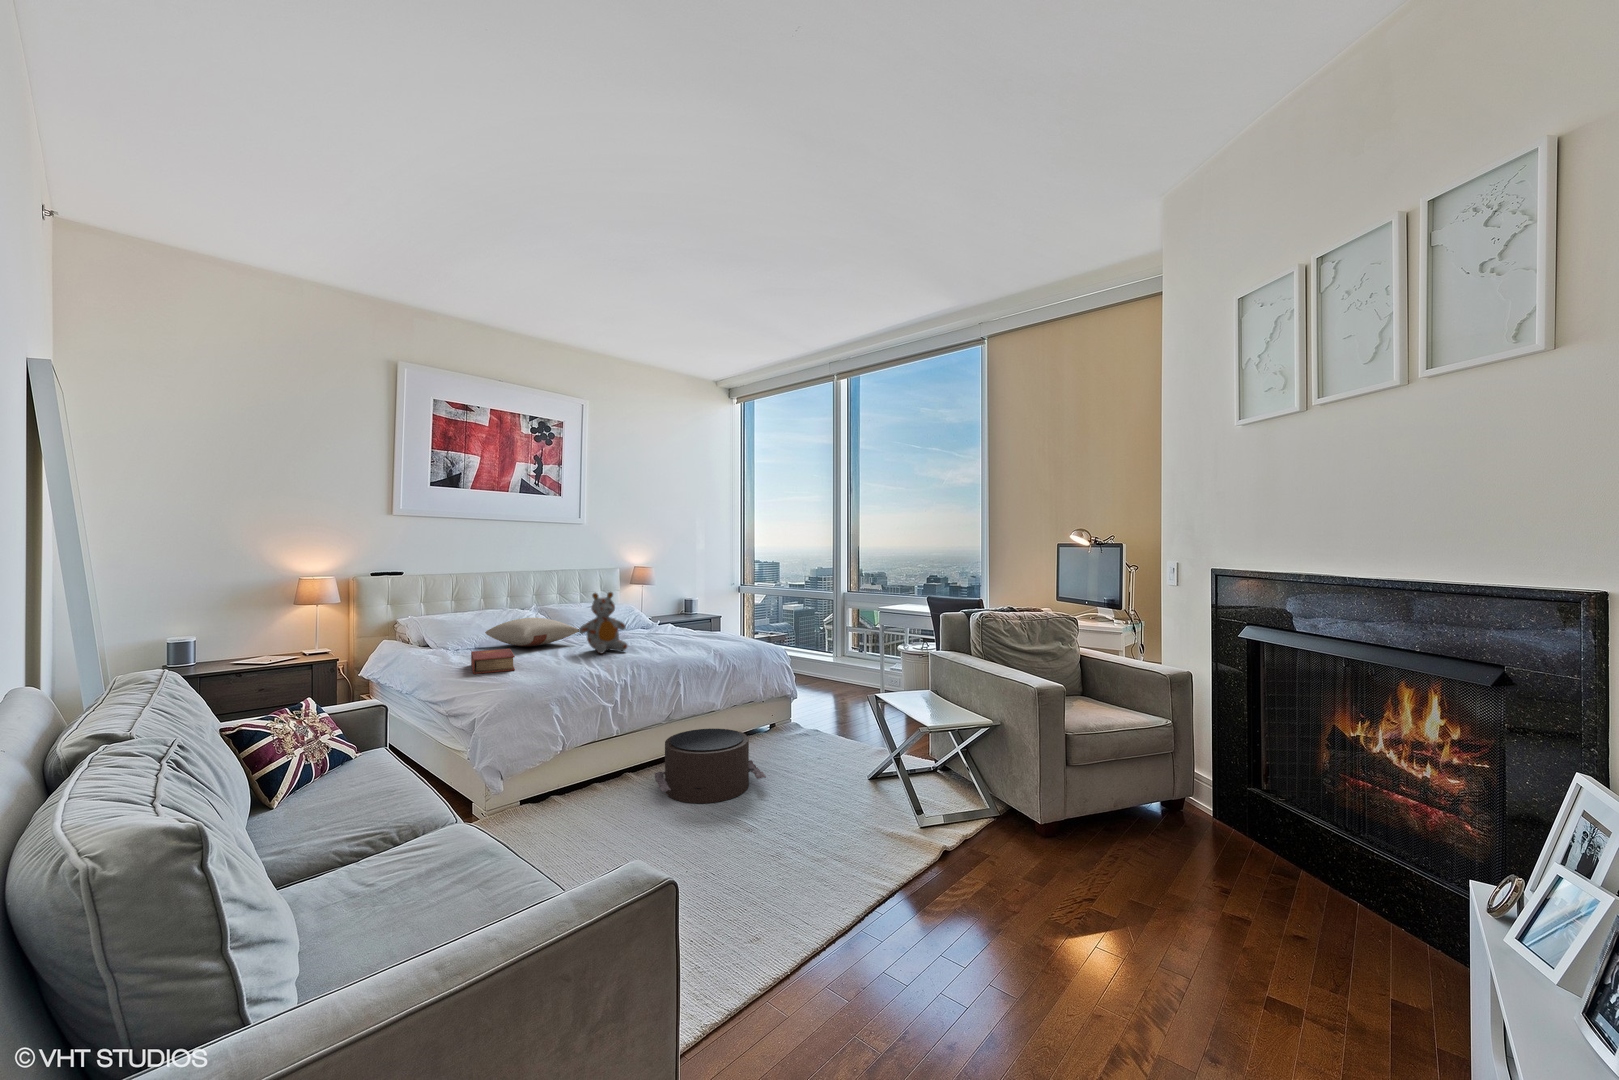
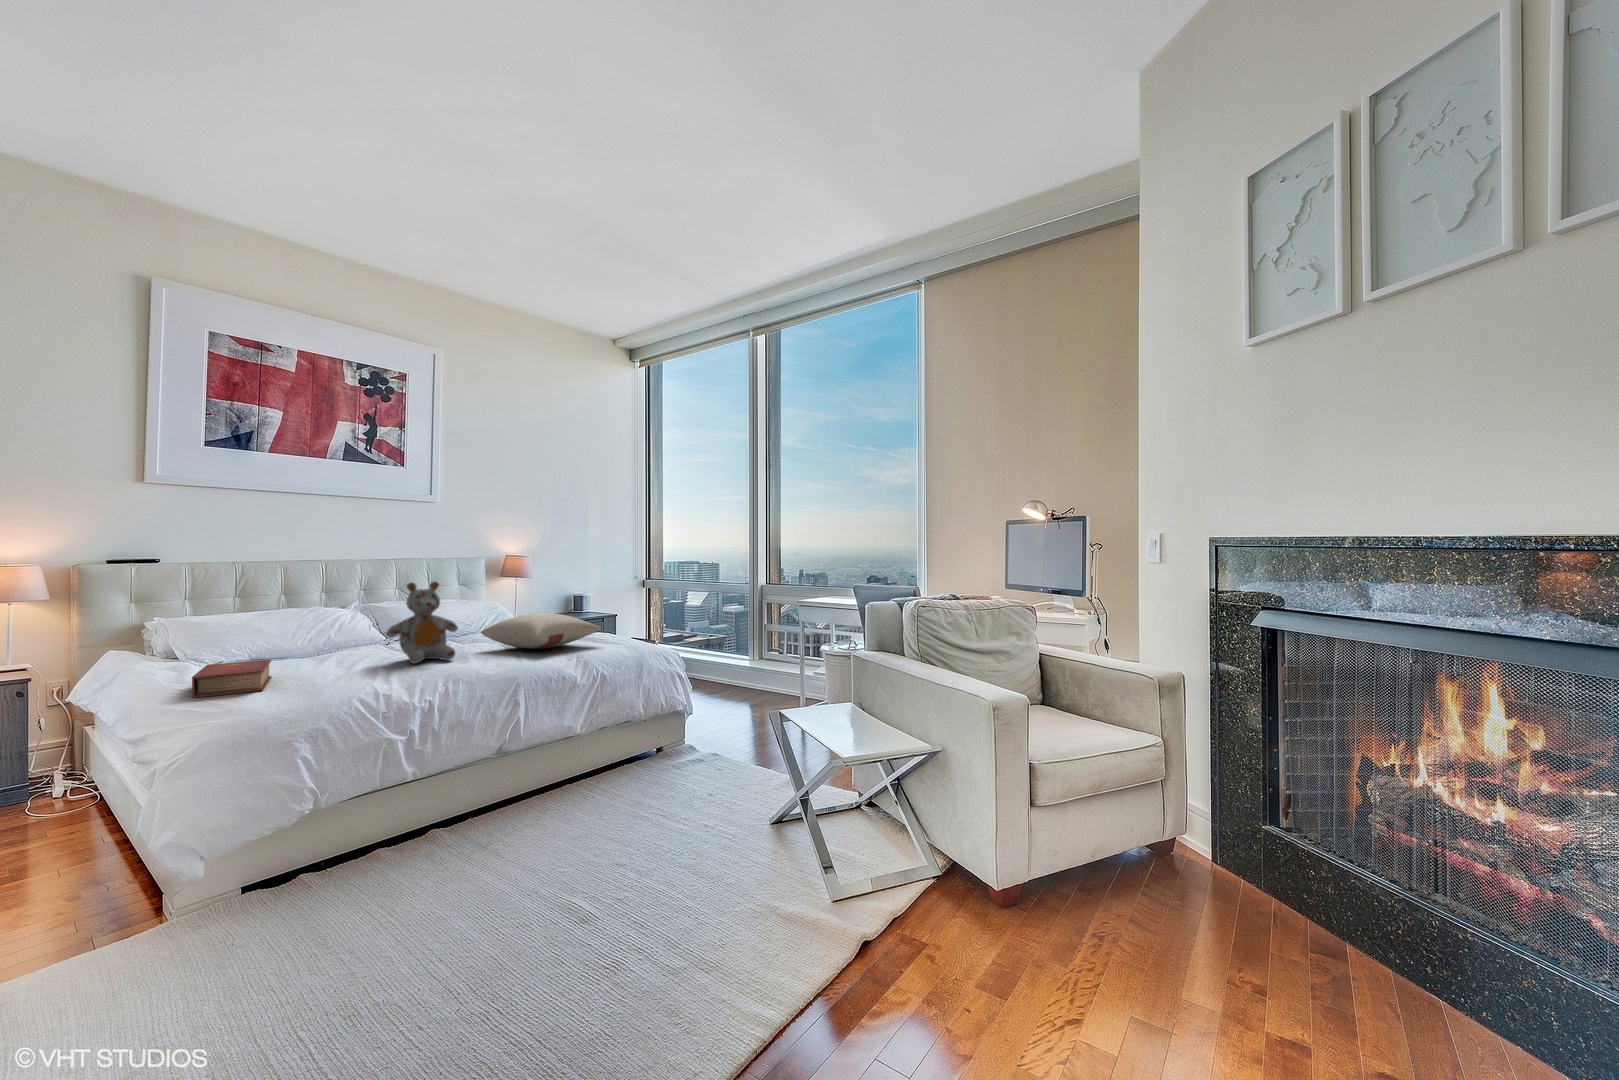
pillow: present [485,618,579,646] -> present [481,613,601,649]
pouf: present [654,729,766,803] -> none [461,763,622,875]

